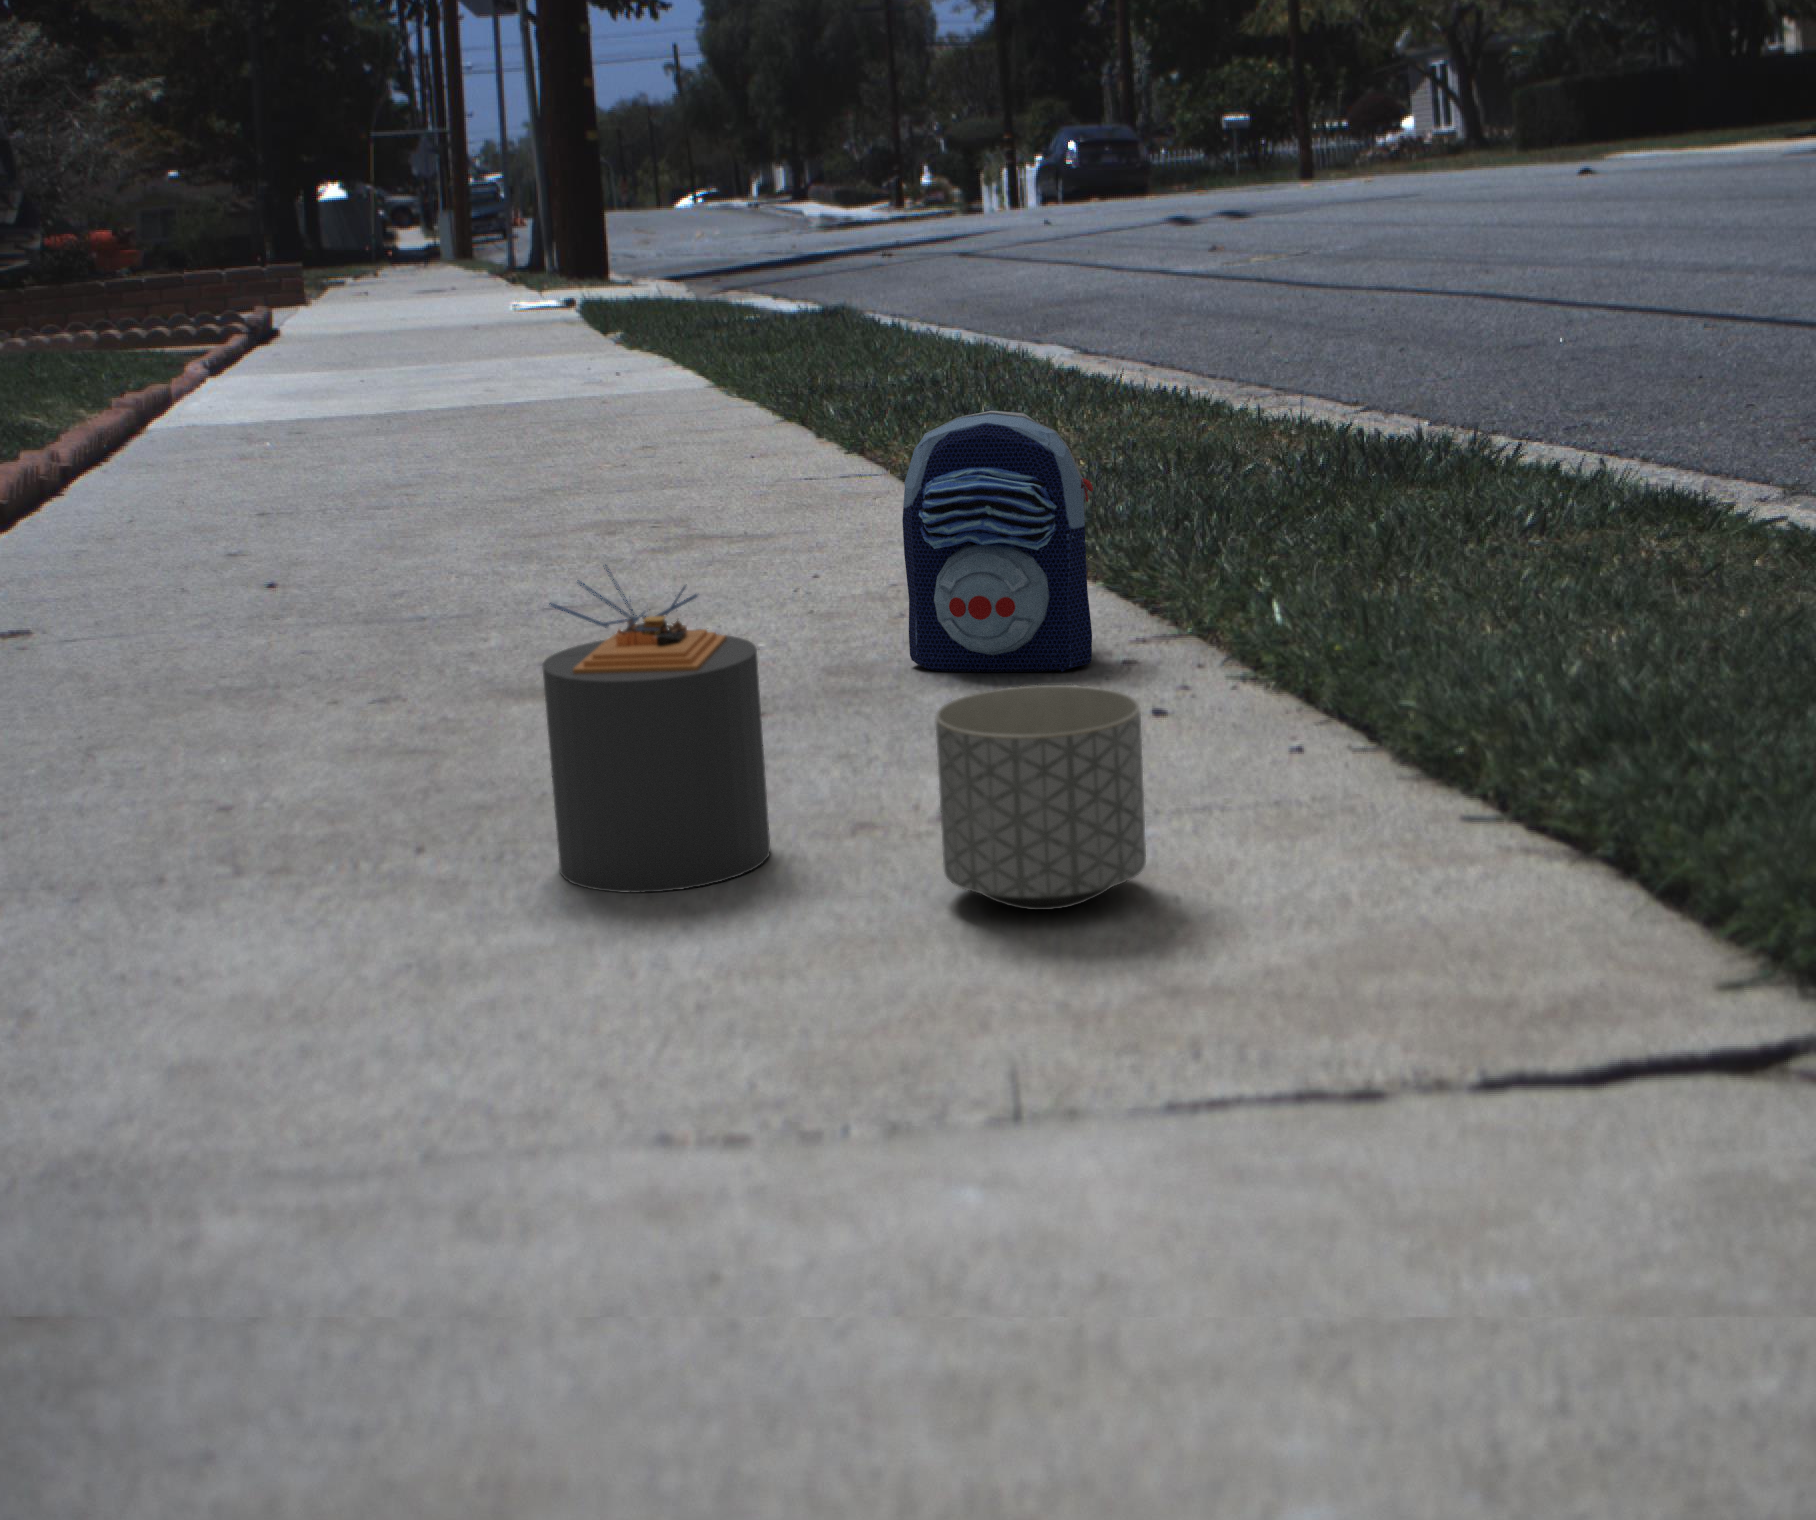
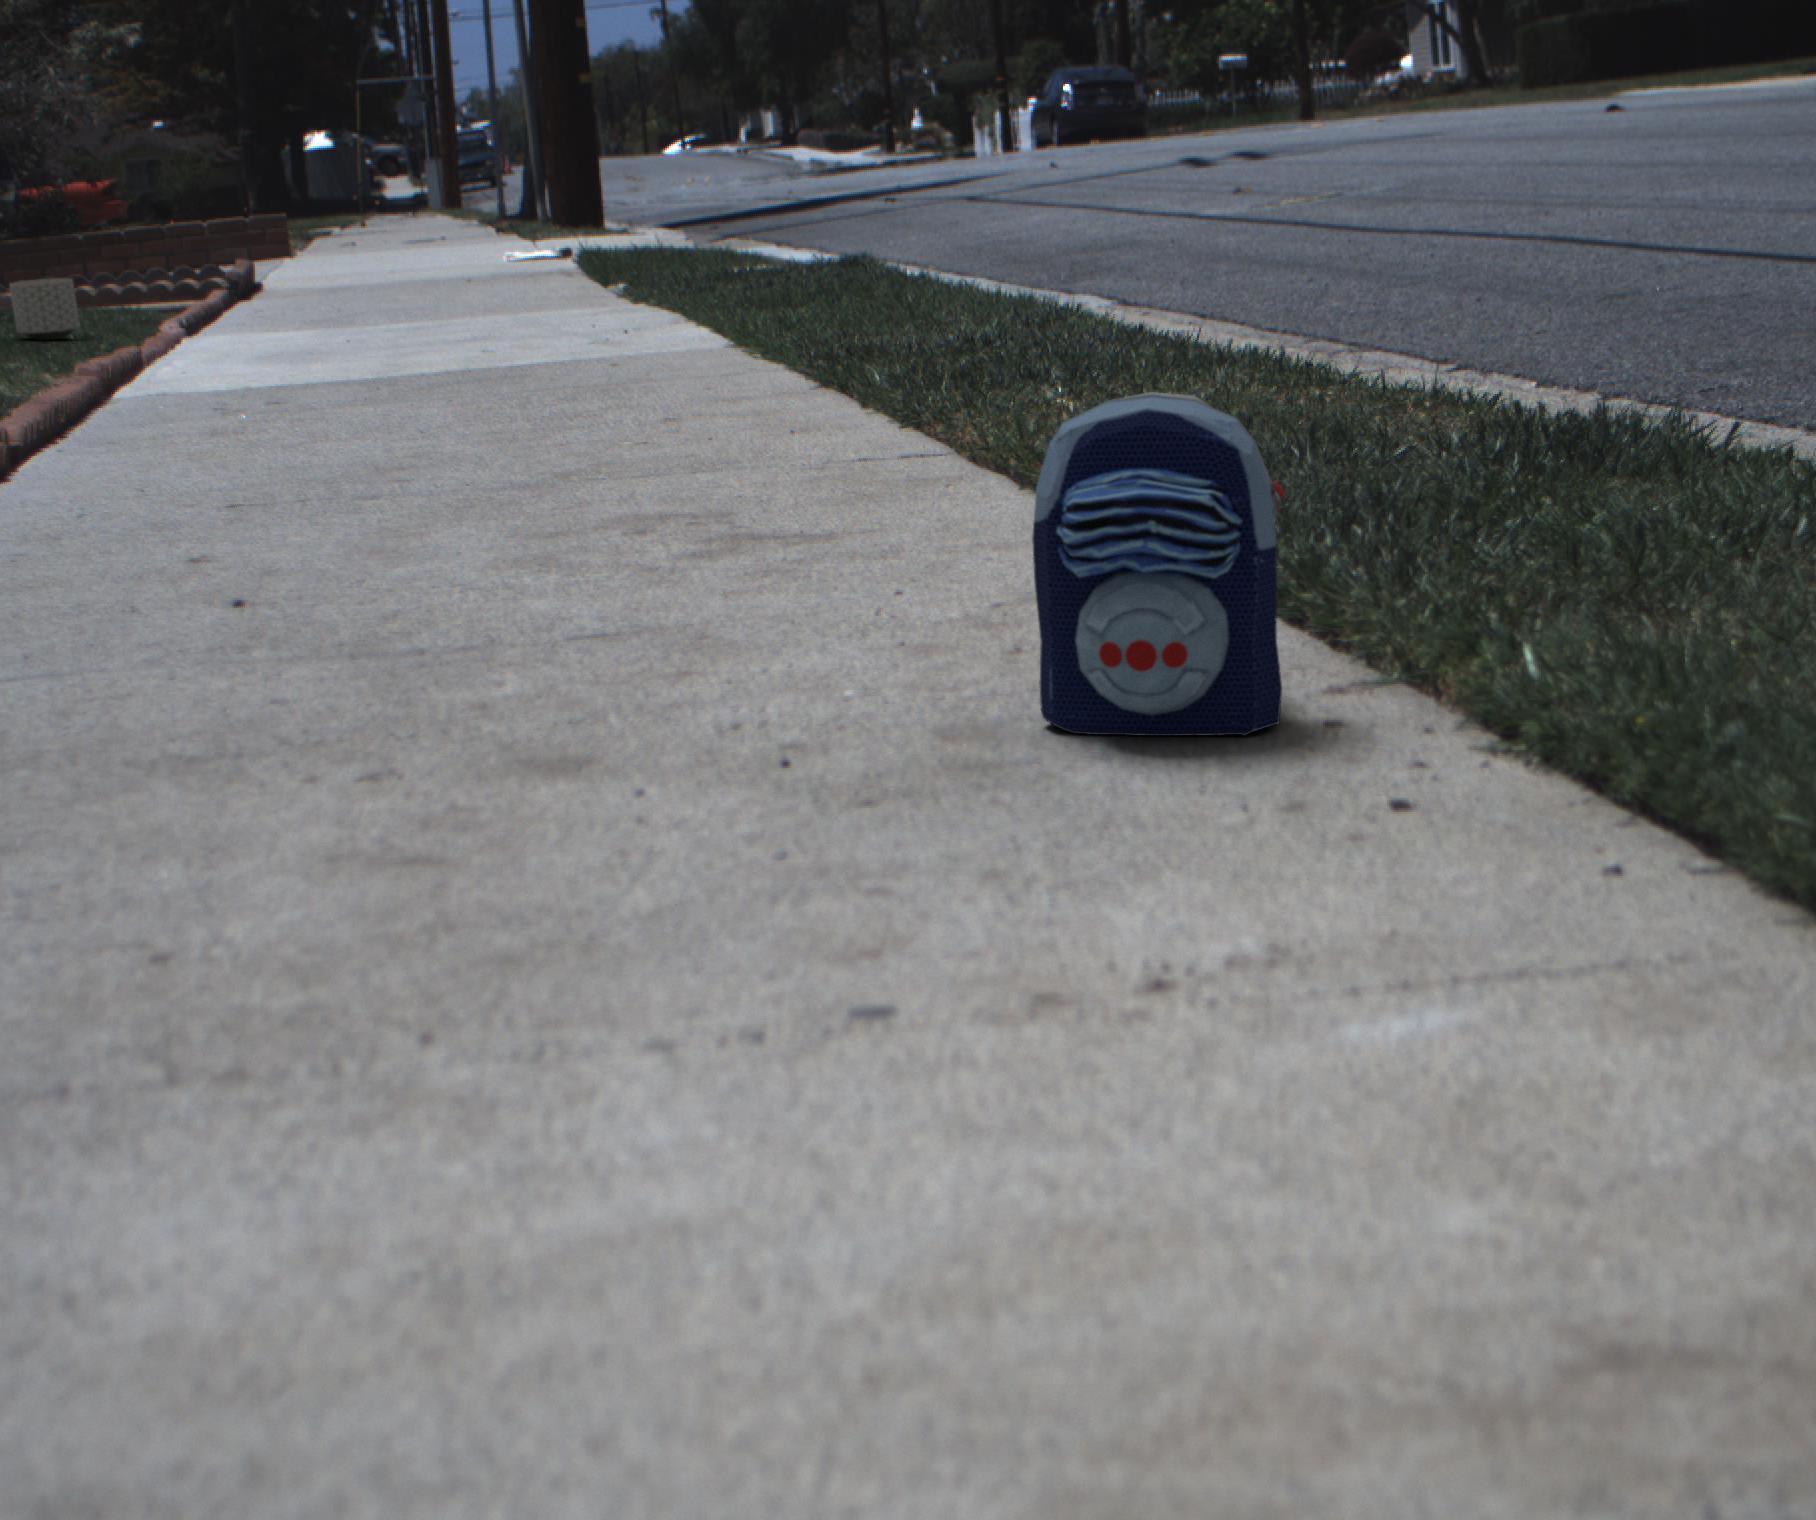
trash can: present [542,564,770,893] -> none [574,626,914,1133]
planter: present [935,685,1146,910] -> present [9,278,80,340]

